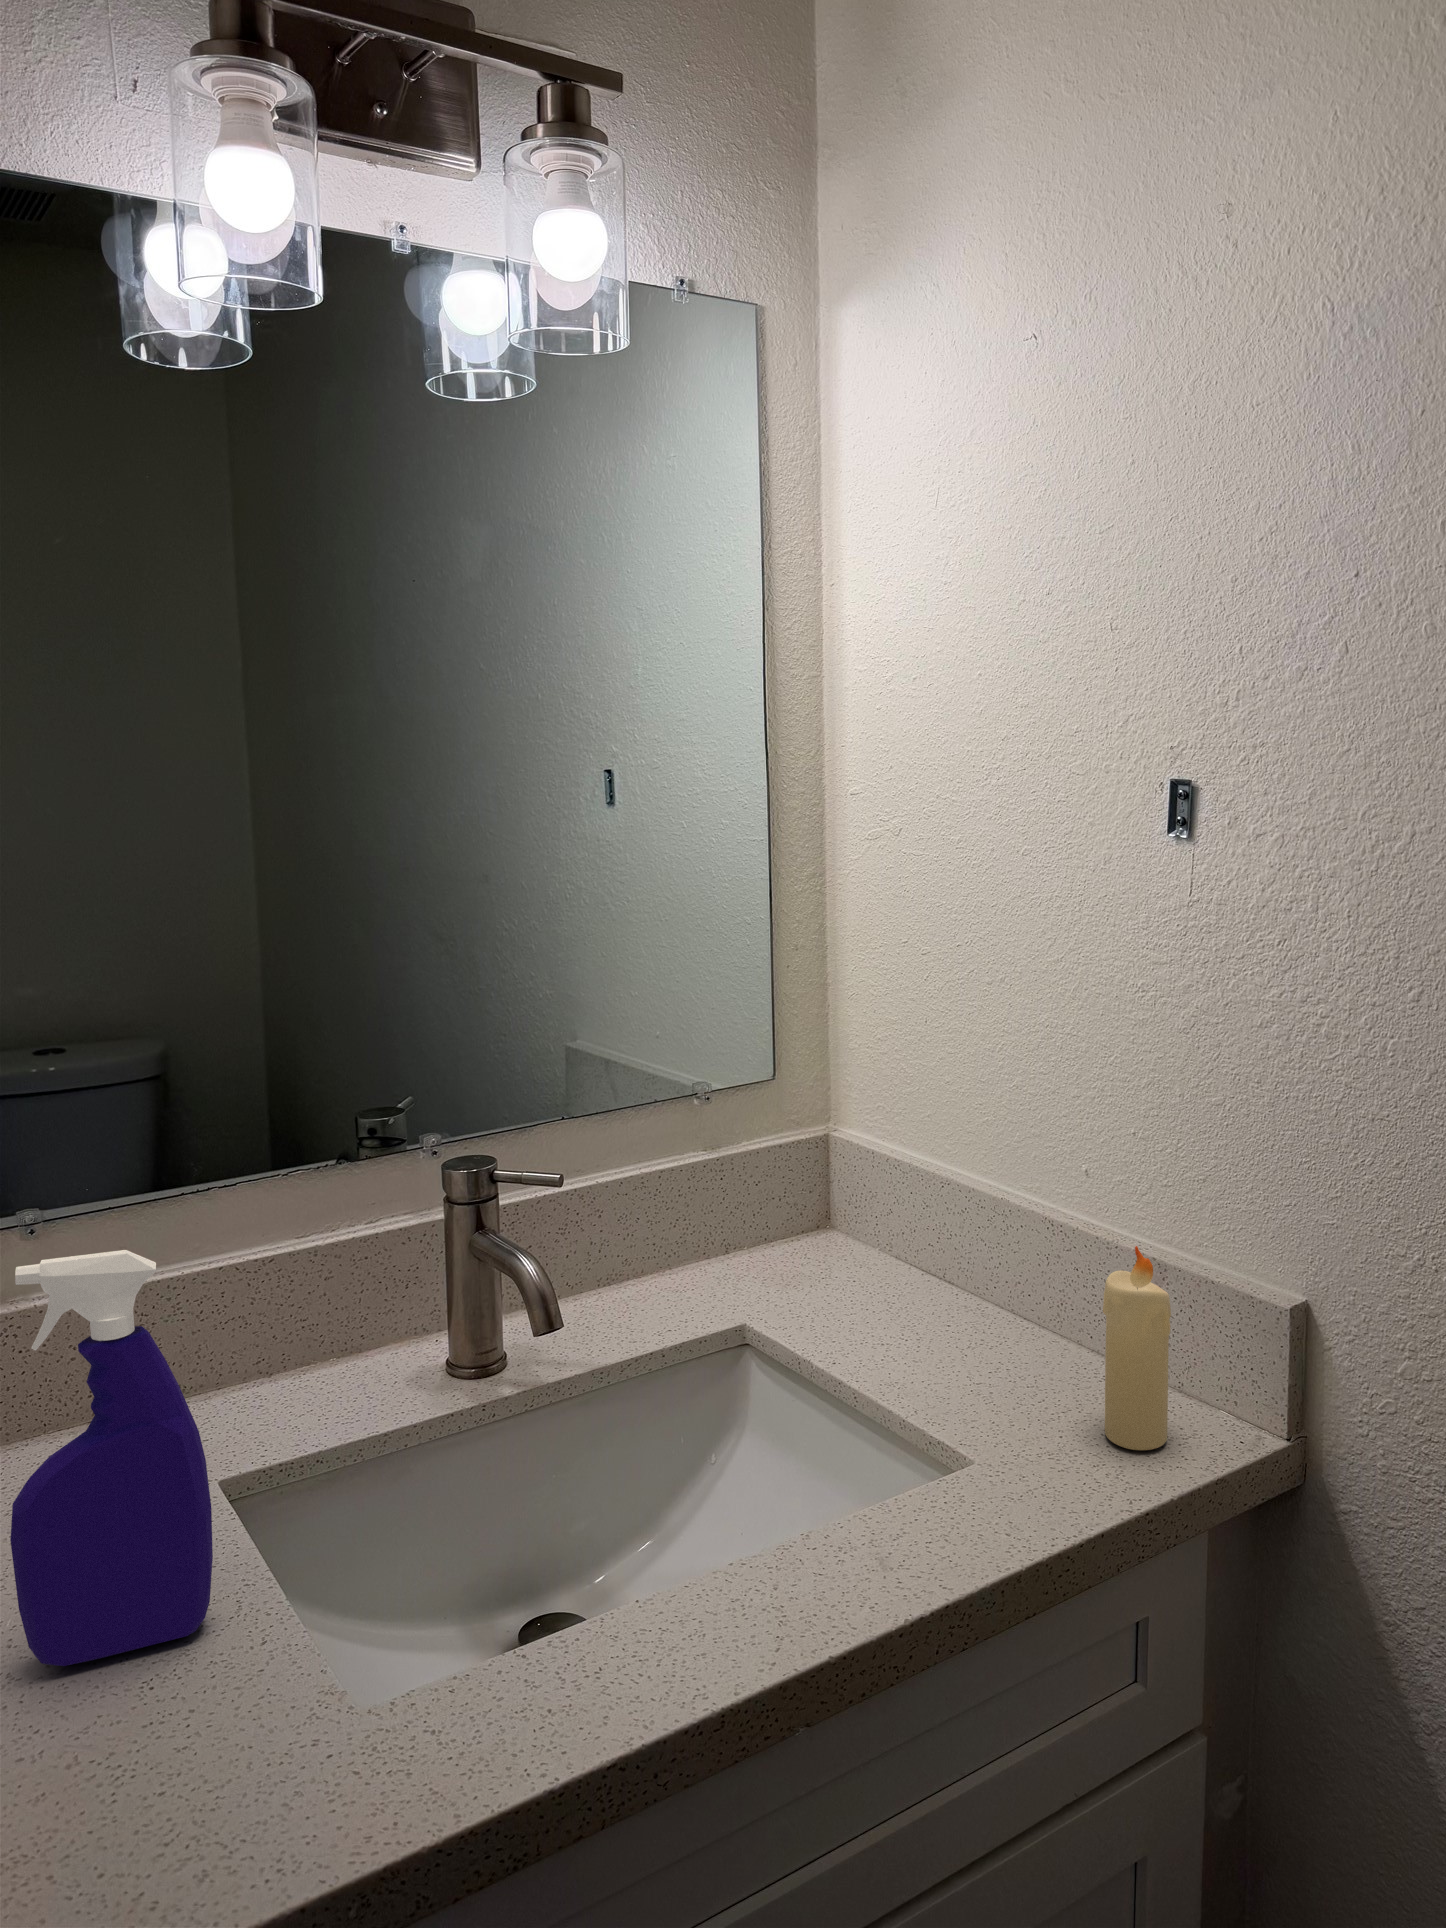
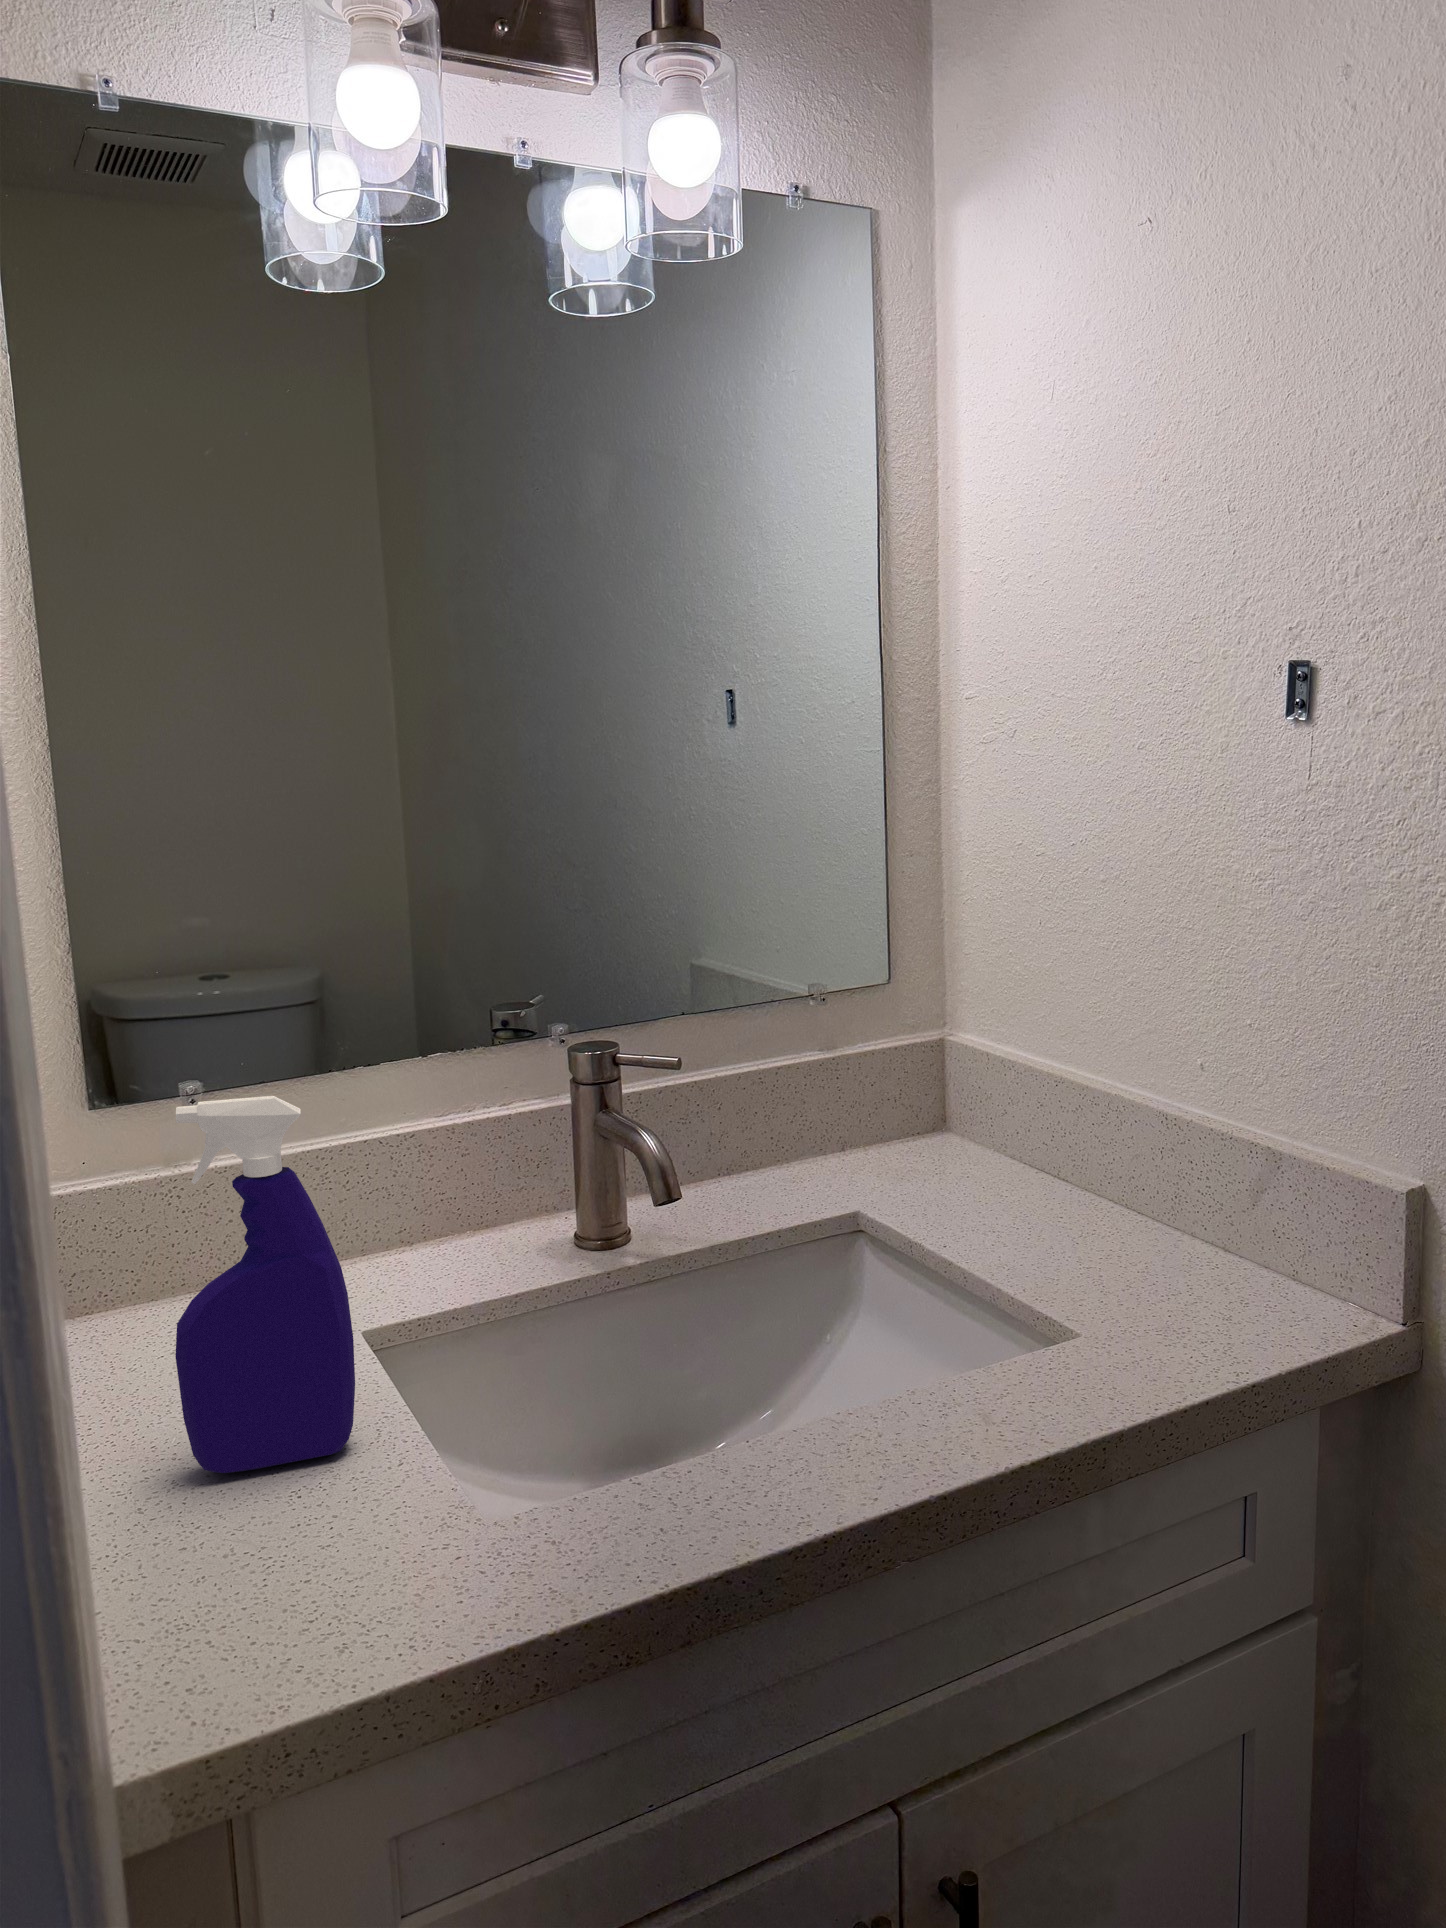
candle: present [1103,1246,1171,1450] -> none [1213,1127,1282,1330]

